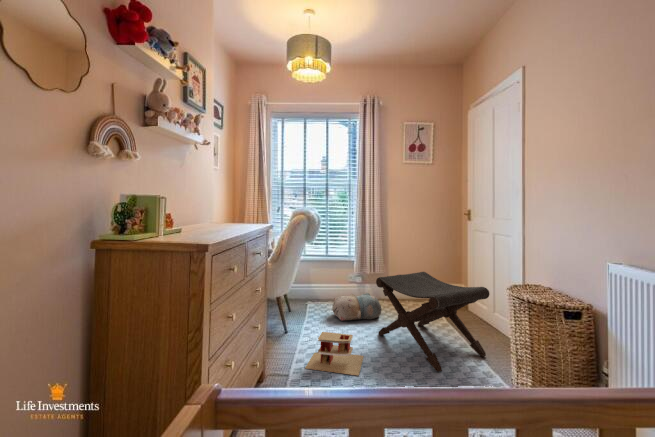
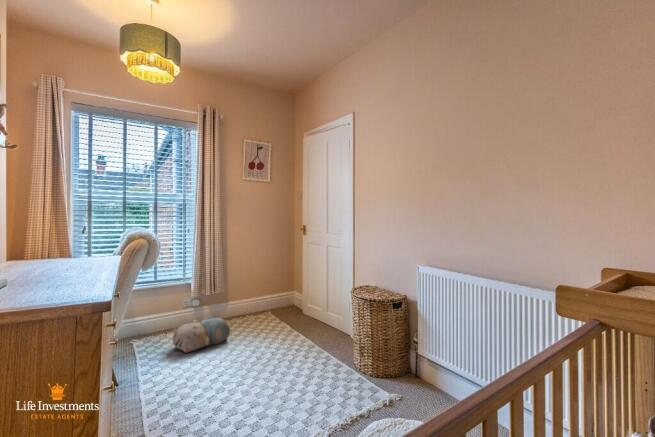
footstool: present [376,272,489,372] -> none [230,285,331,376]
toy house: present [305,332,364,375] -> none [162,365,229,420]

